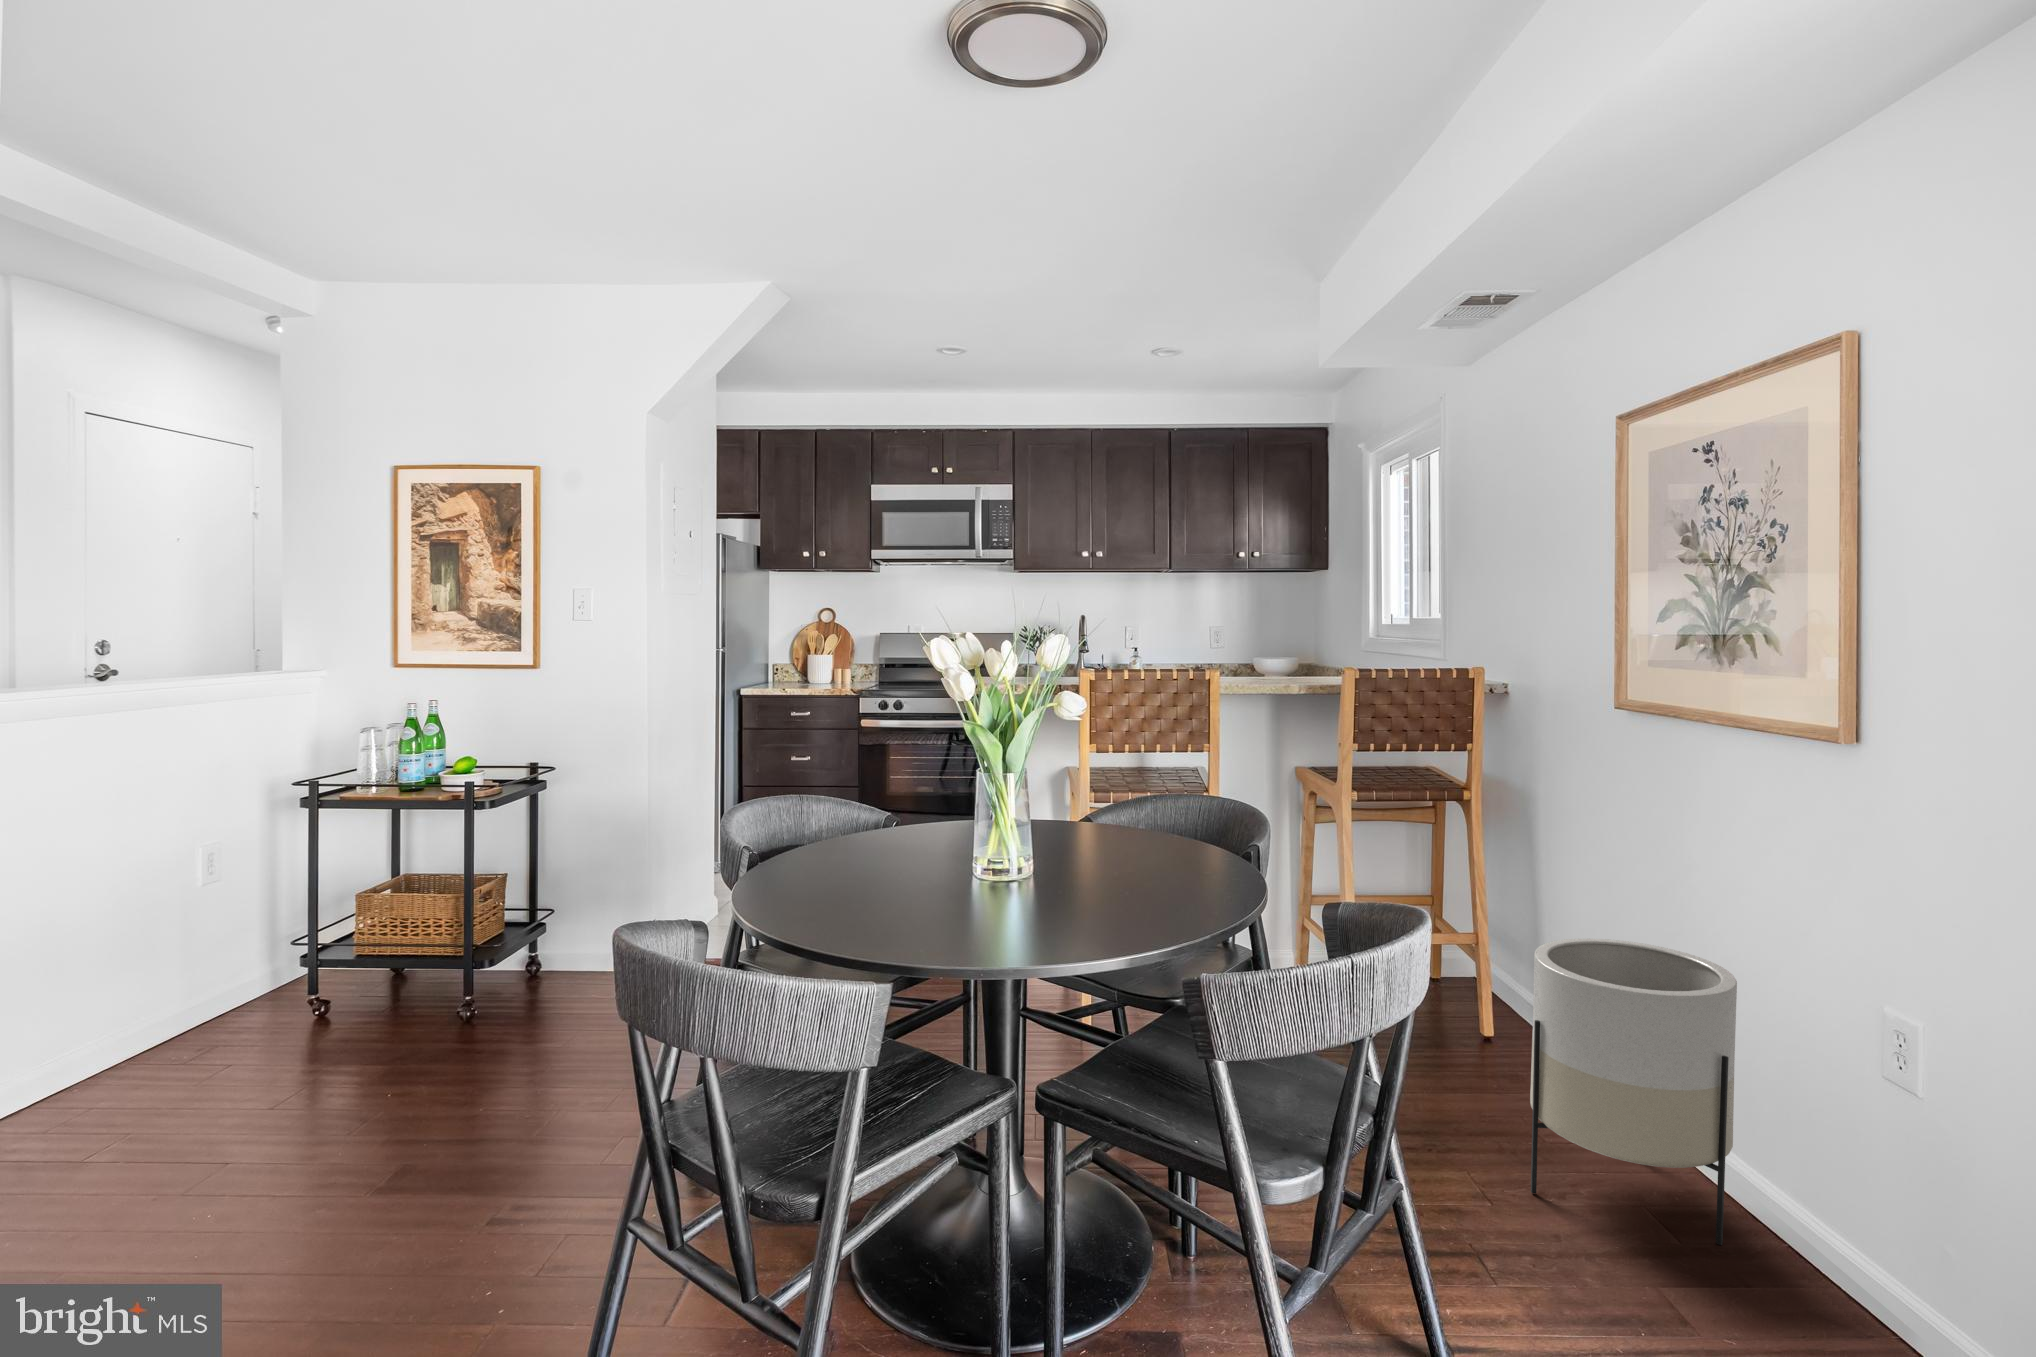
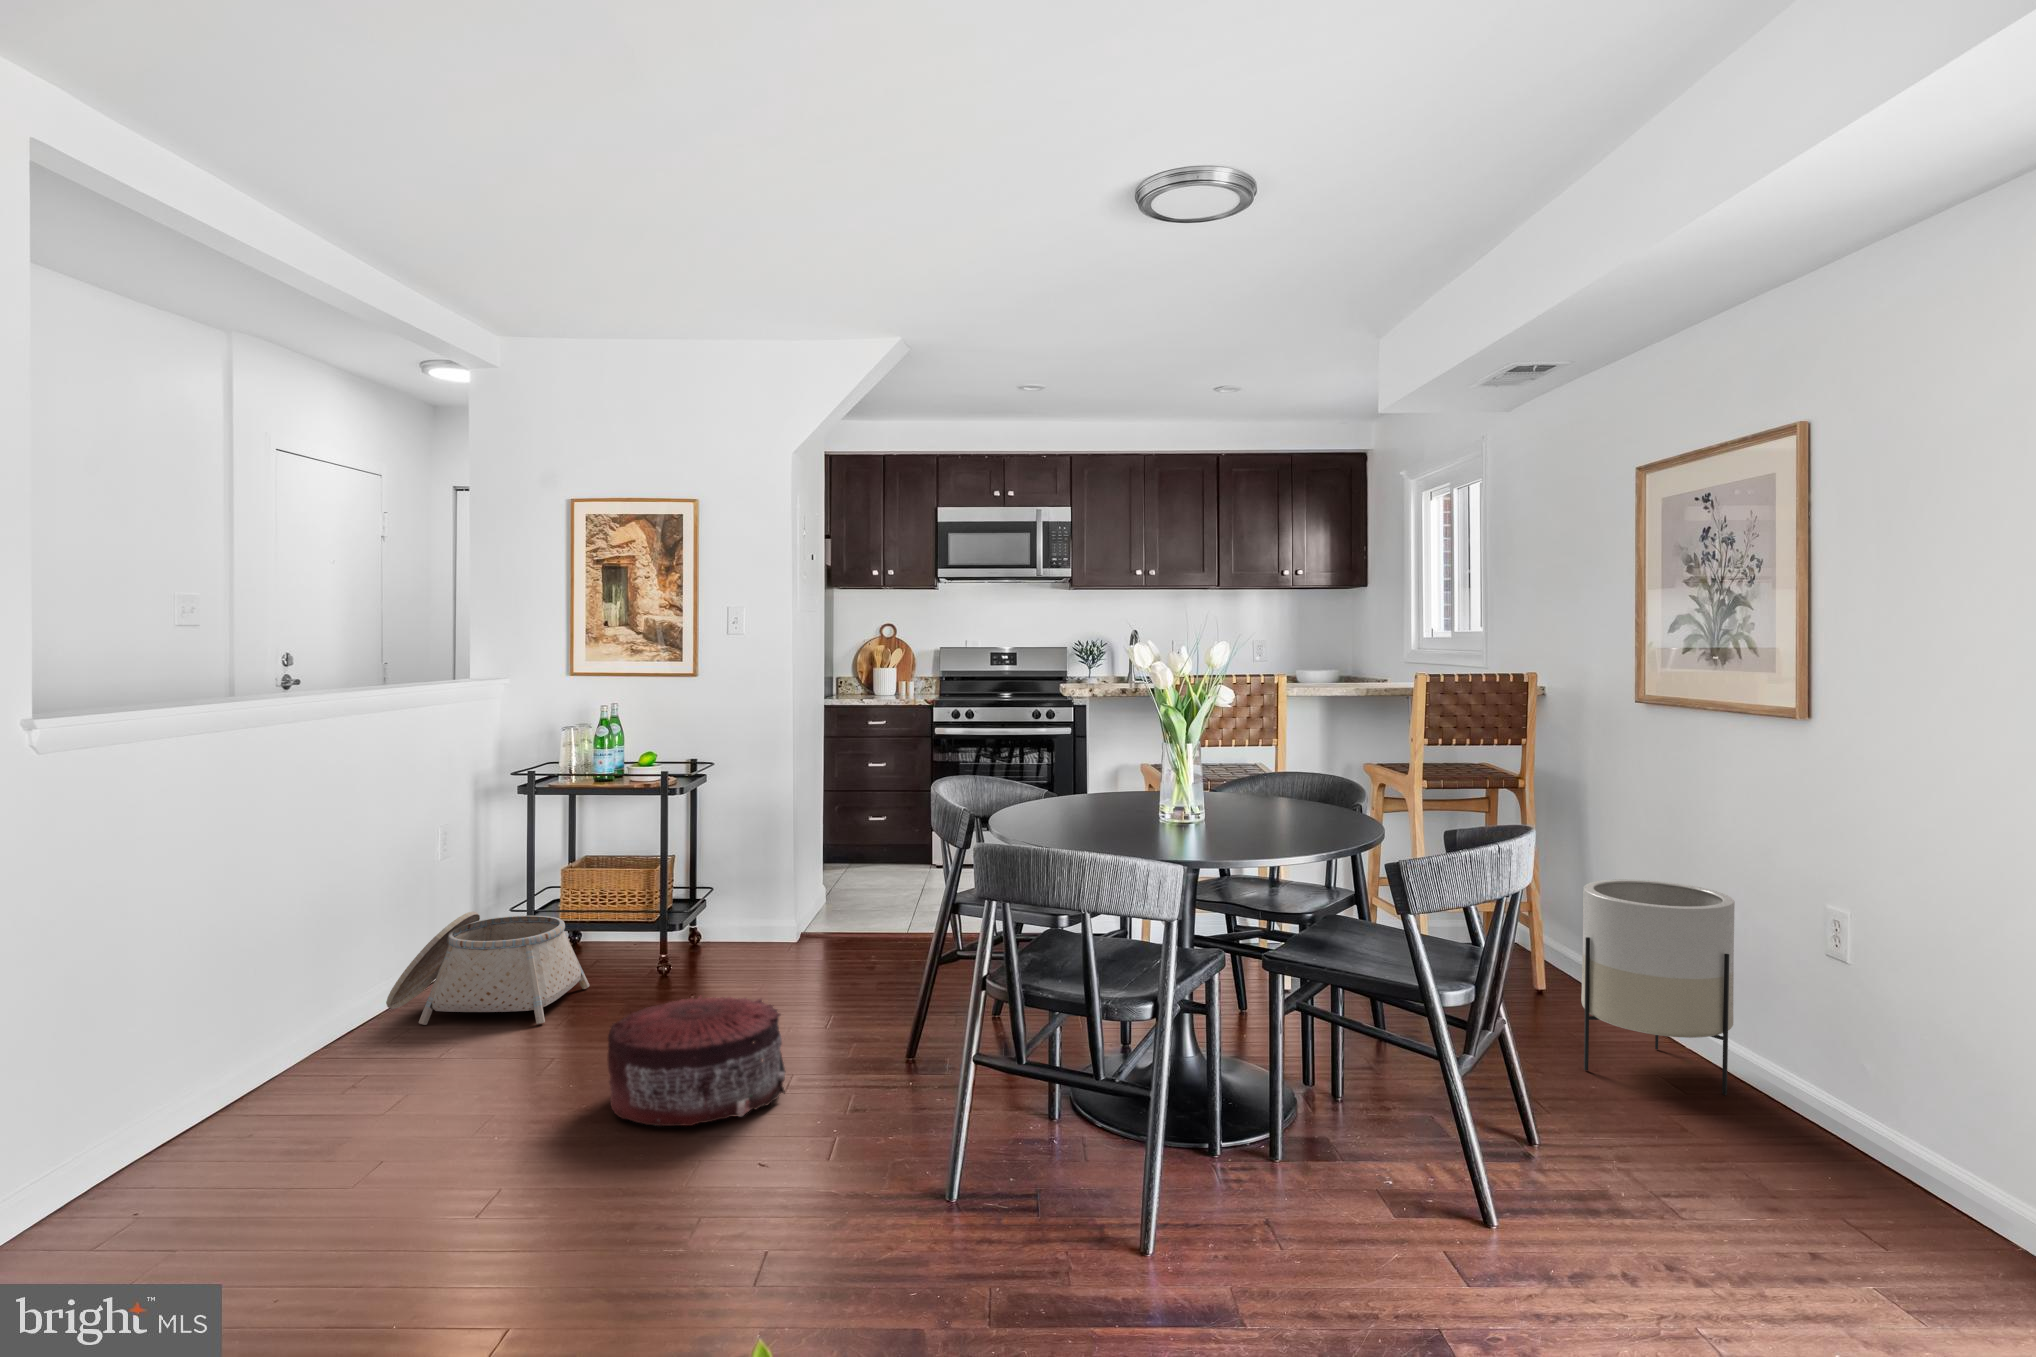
basket: none [108,941,377,1083] -> present [386,912,590,1025]
pouf: none [236,1070,489,1270] -> present [608,996,785,1126]

